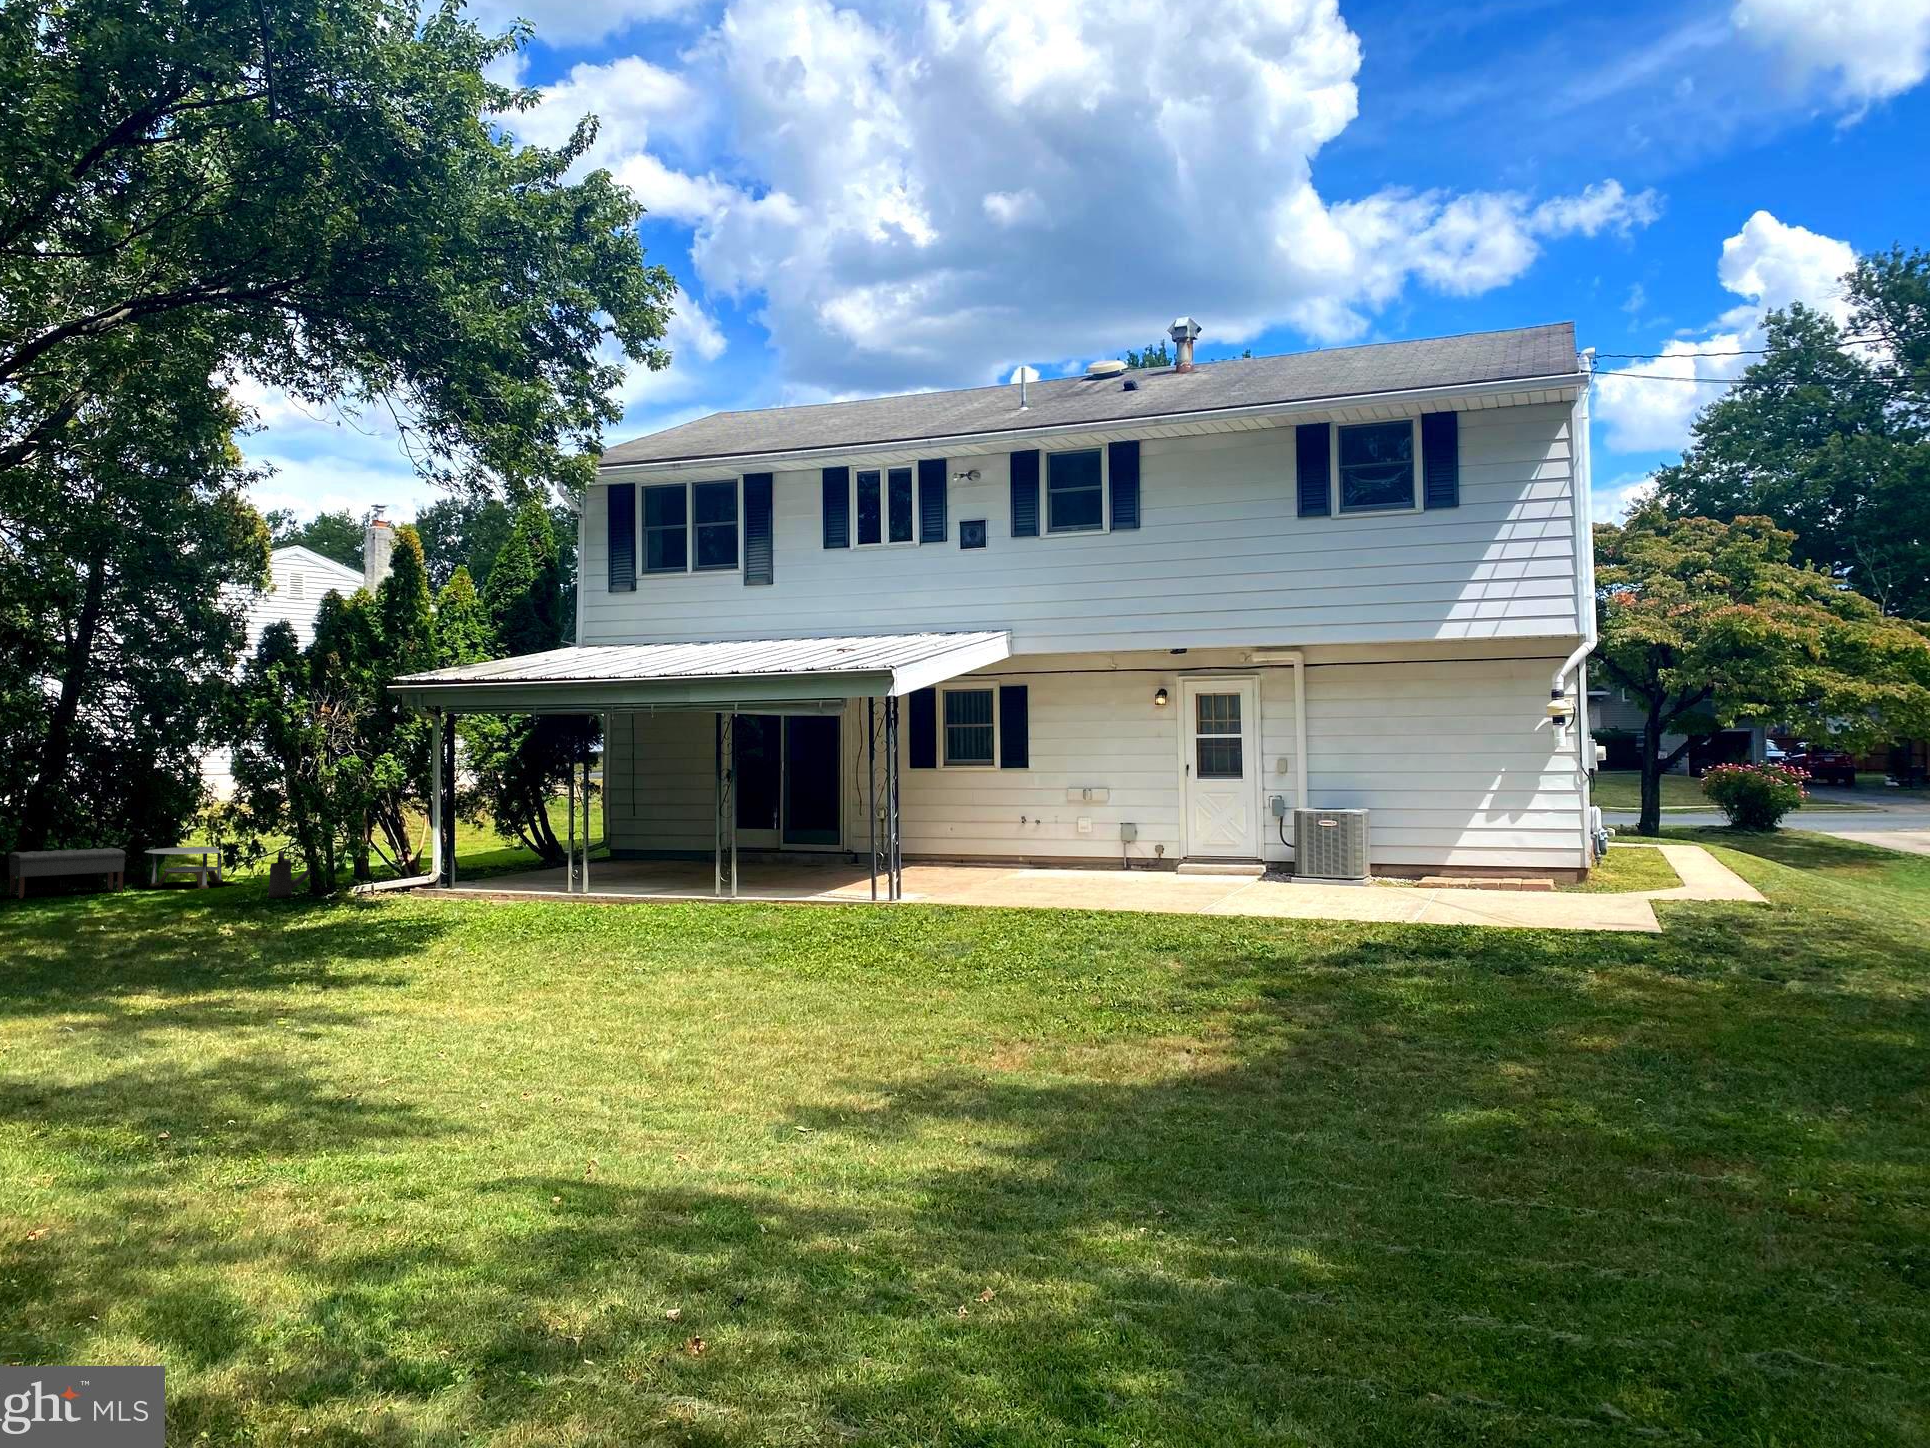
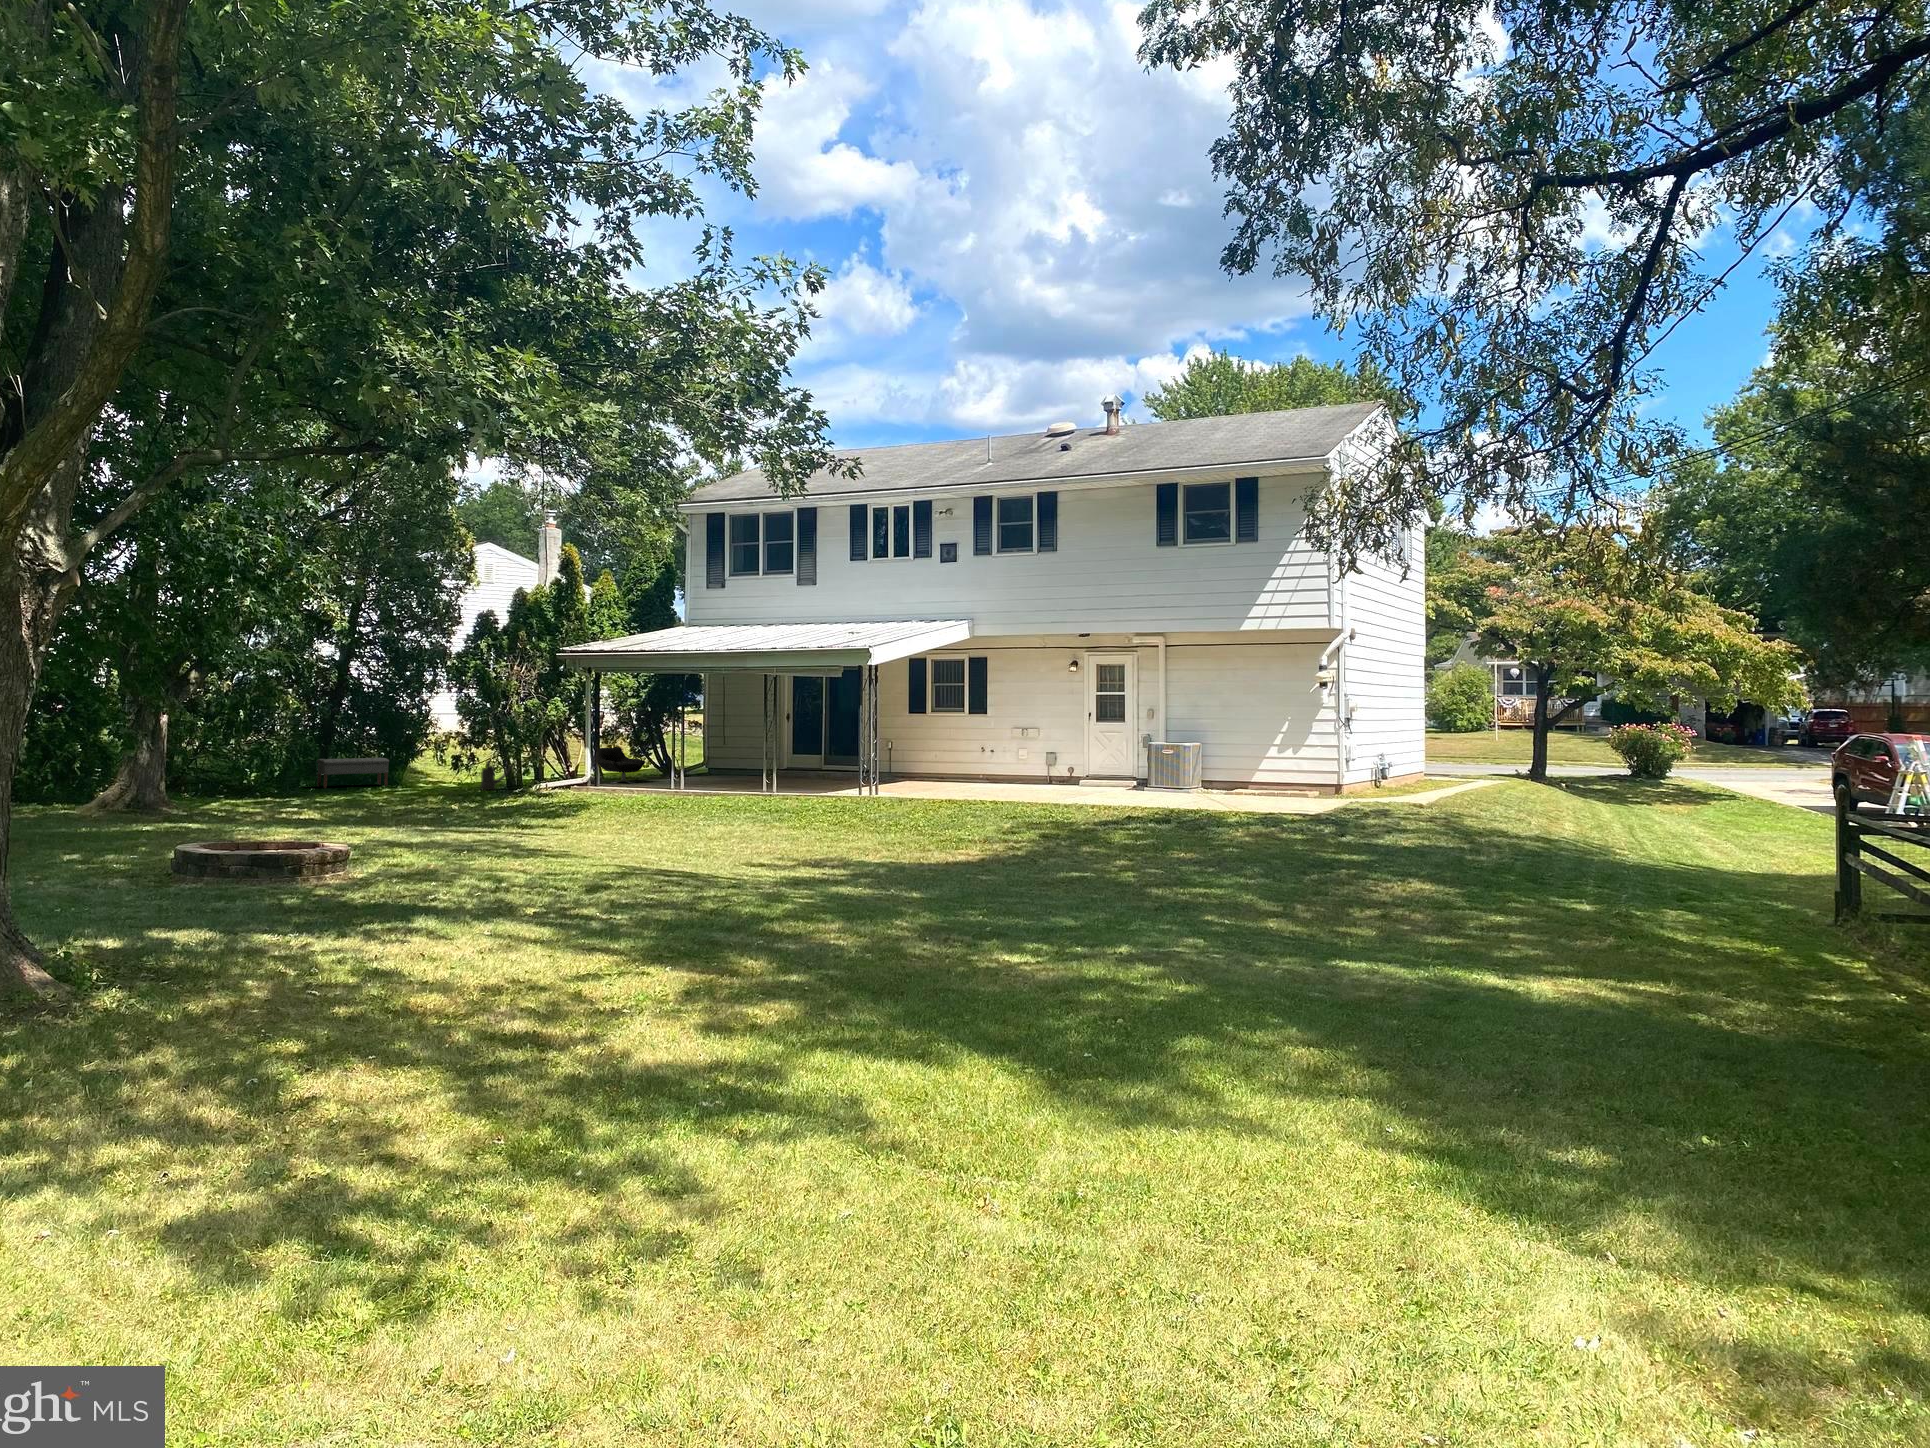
lounge chair: none [450,826,523,881] -> present [597,747,645,783]
round table: present [145,847,223,889] -> none [400,758,462,785]

